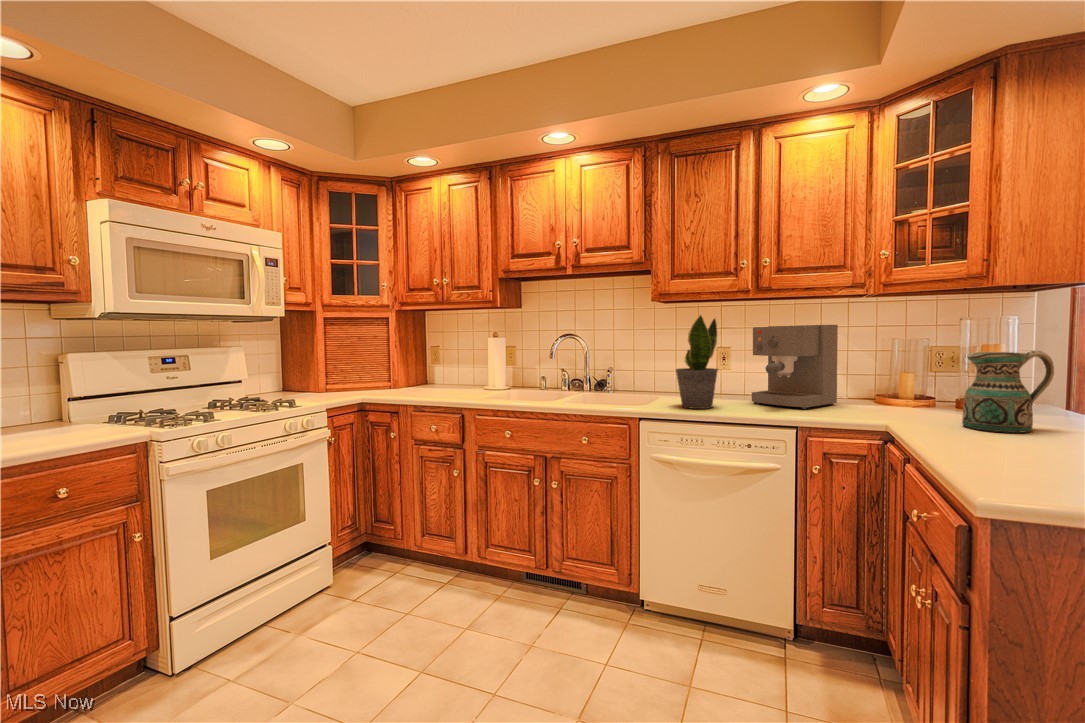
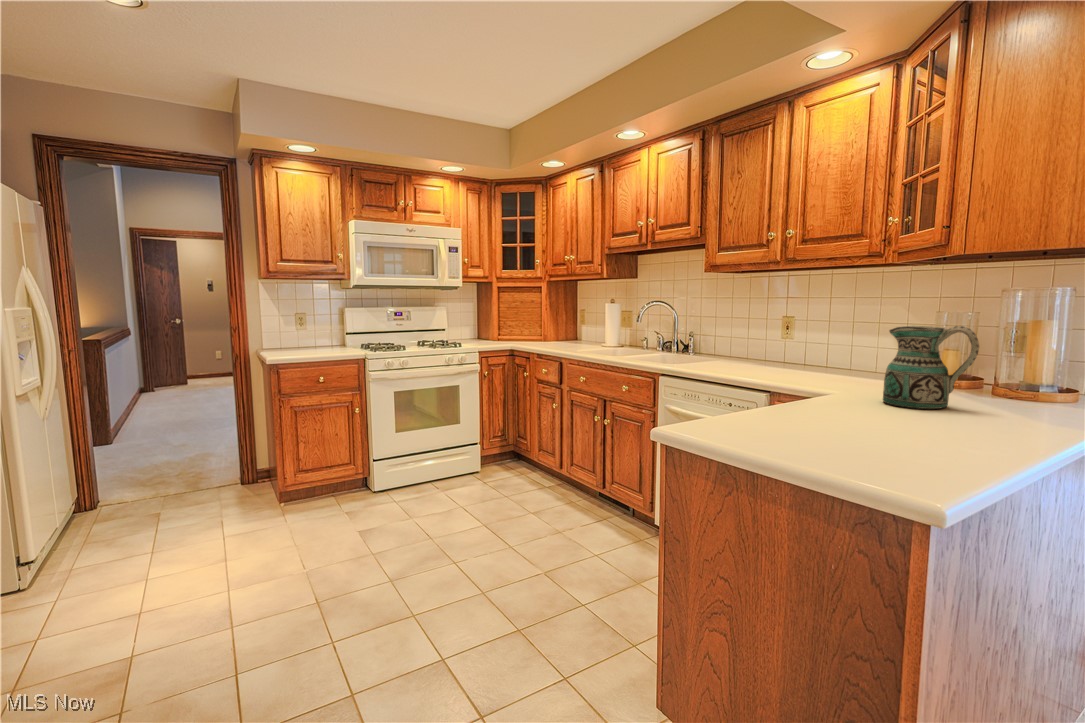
potted plant: present [676,315,718,409] -> none [696,285,736,370]
coffee maker: present [752,325,838,409] -> none [760,295,861,377]

